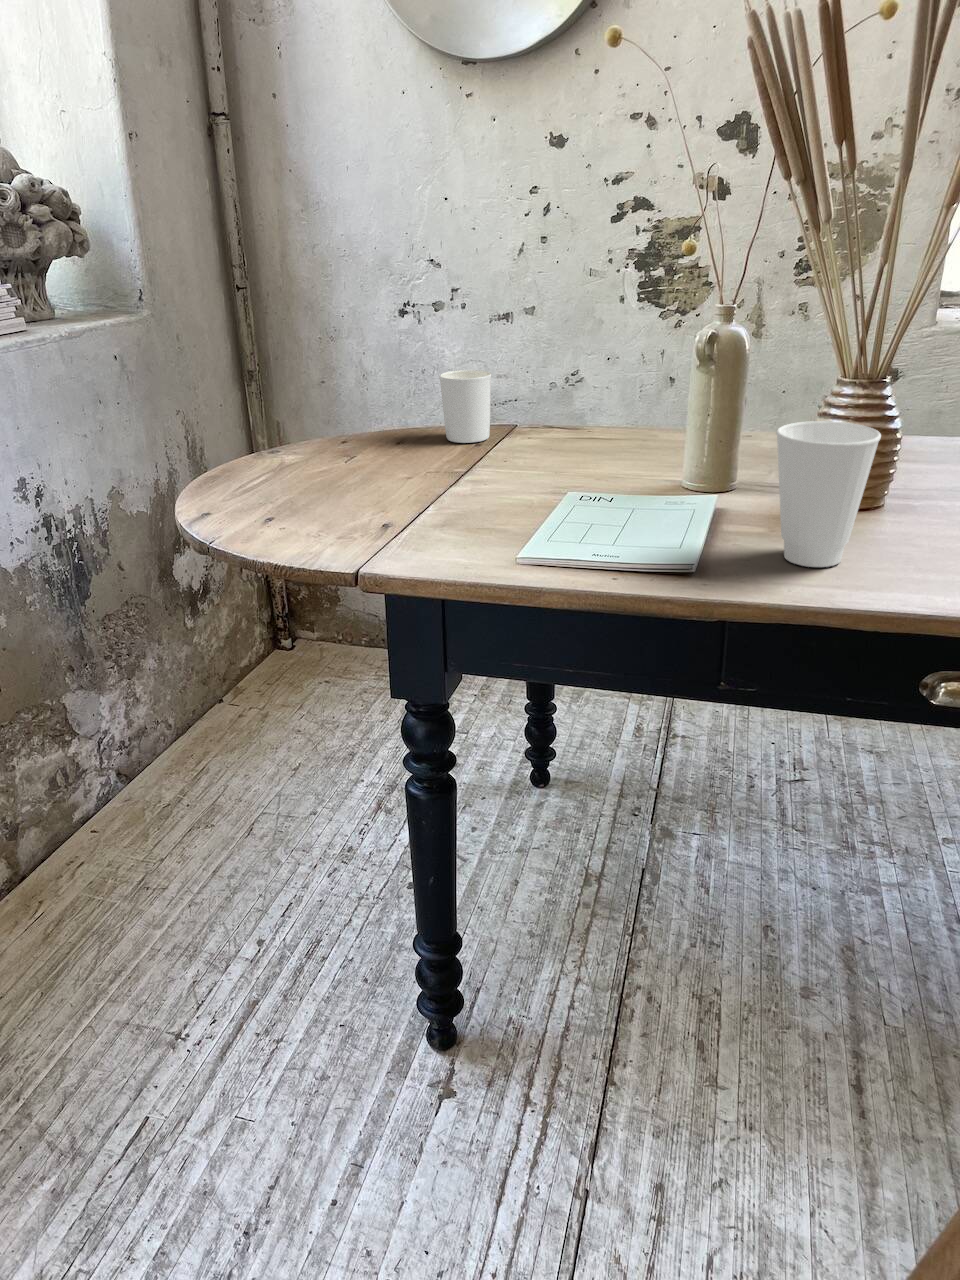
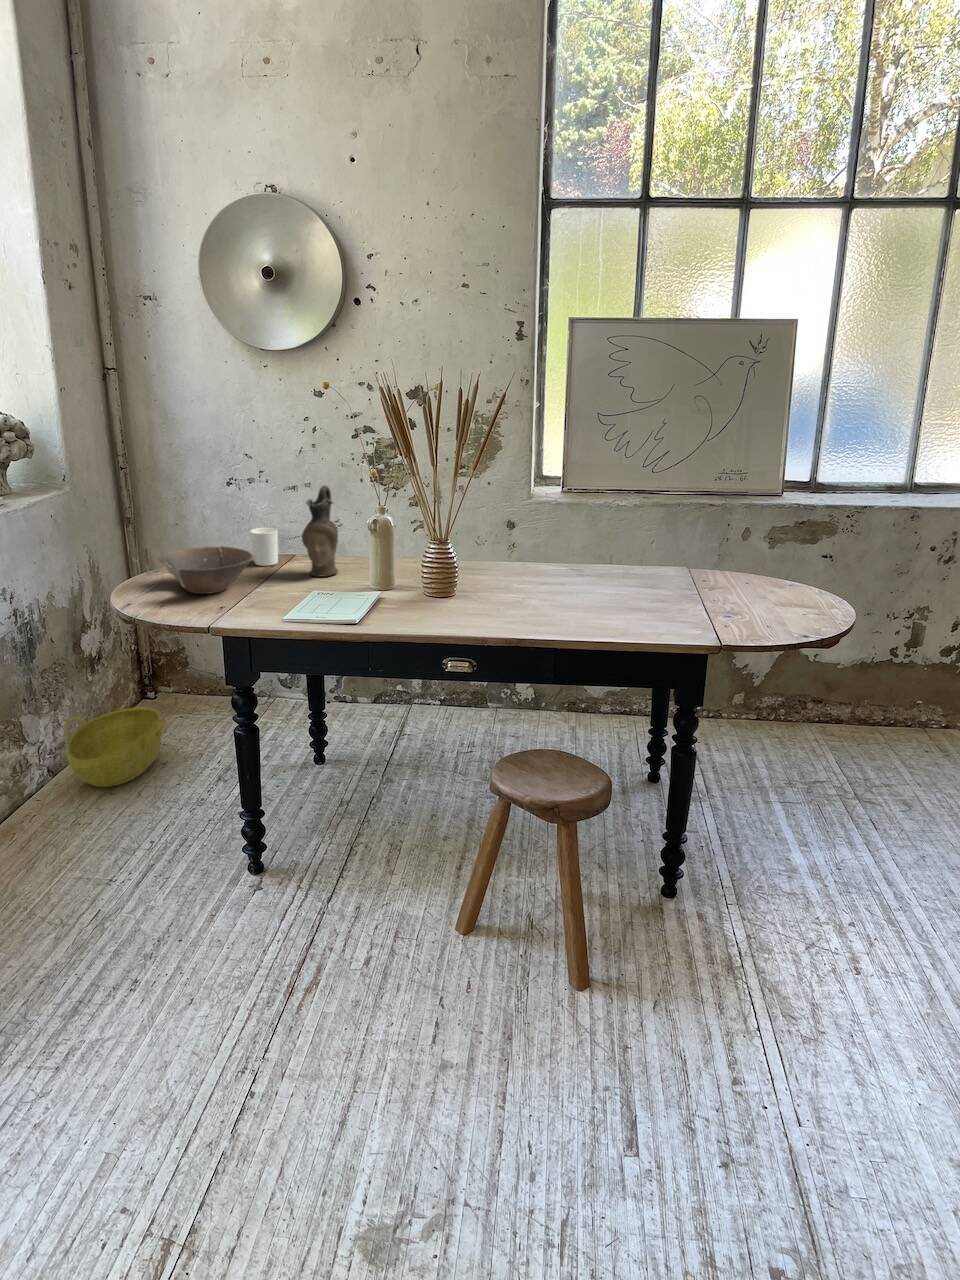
ceramic pitcher: none [544,273,617,464] -> present [302,485,338,576]
bowl: none [260,401,447,497] -> present [159,546,253,594]
cup: present [776,421,881,567] -> none [386,560,426,619]
basket: none [137,673,295,810] -> present [63,707,166,787]

